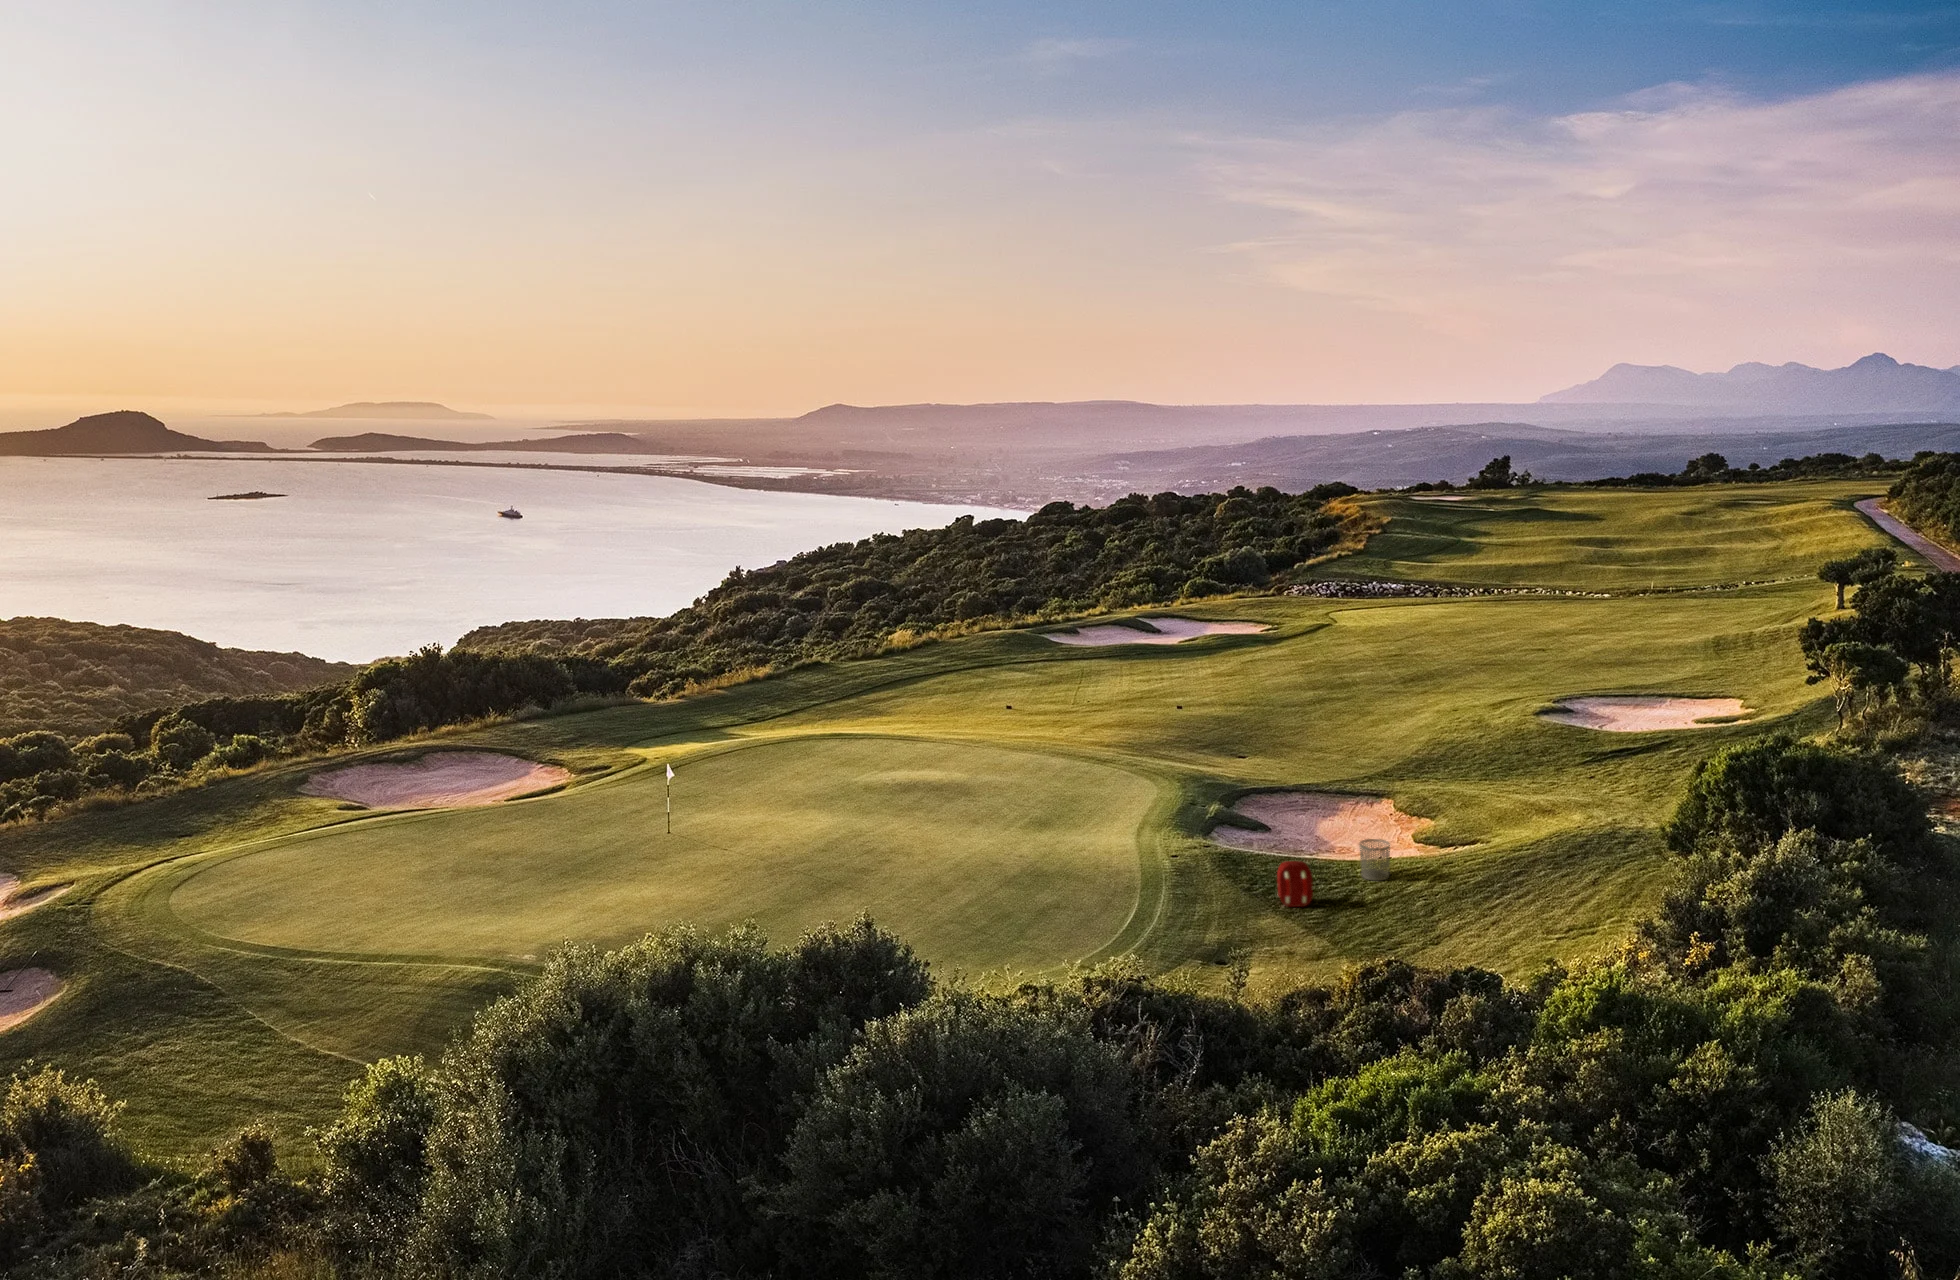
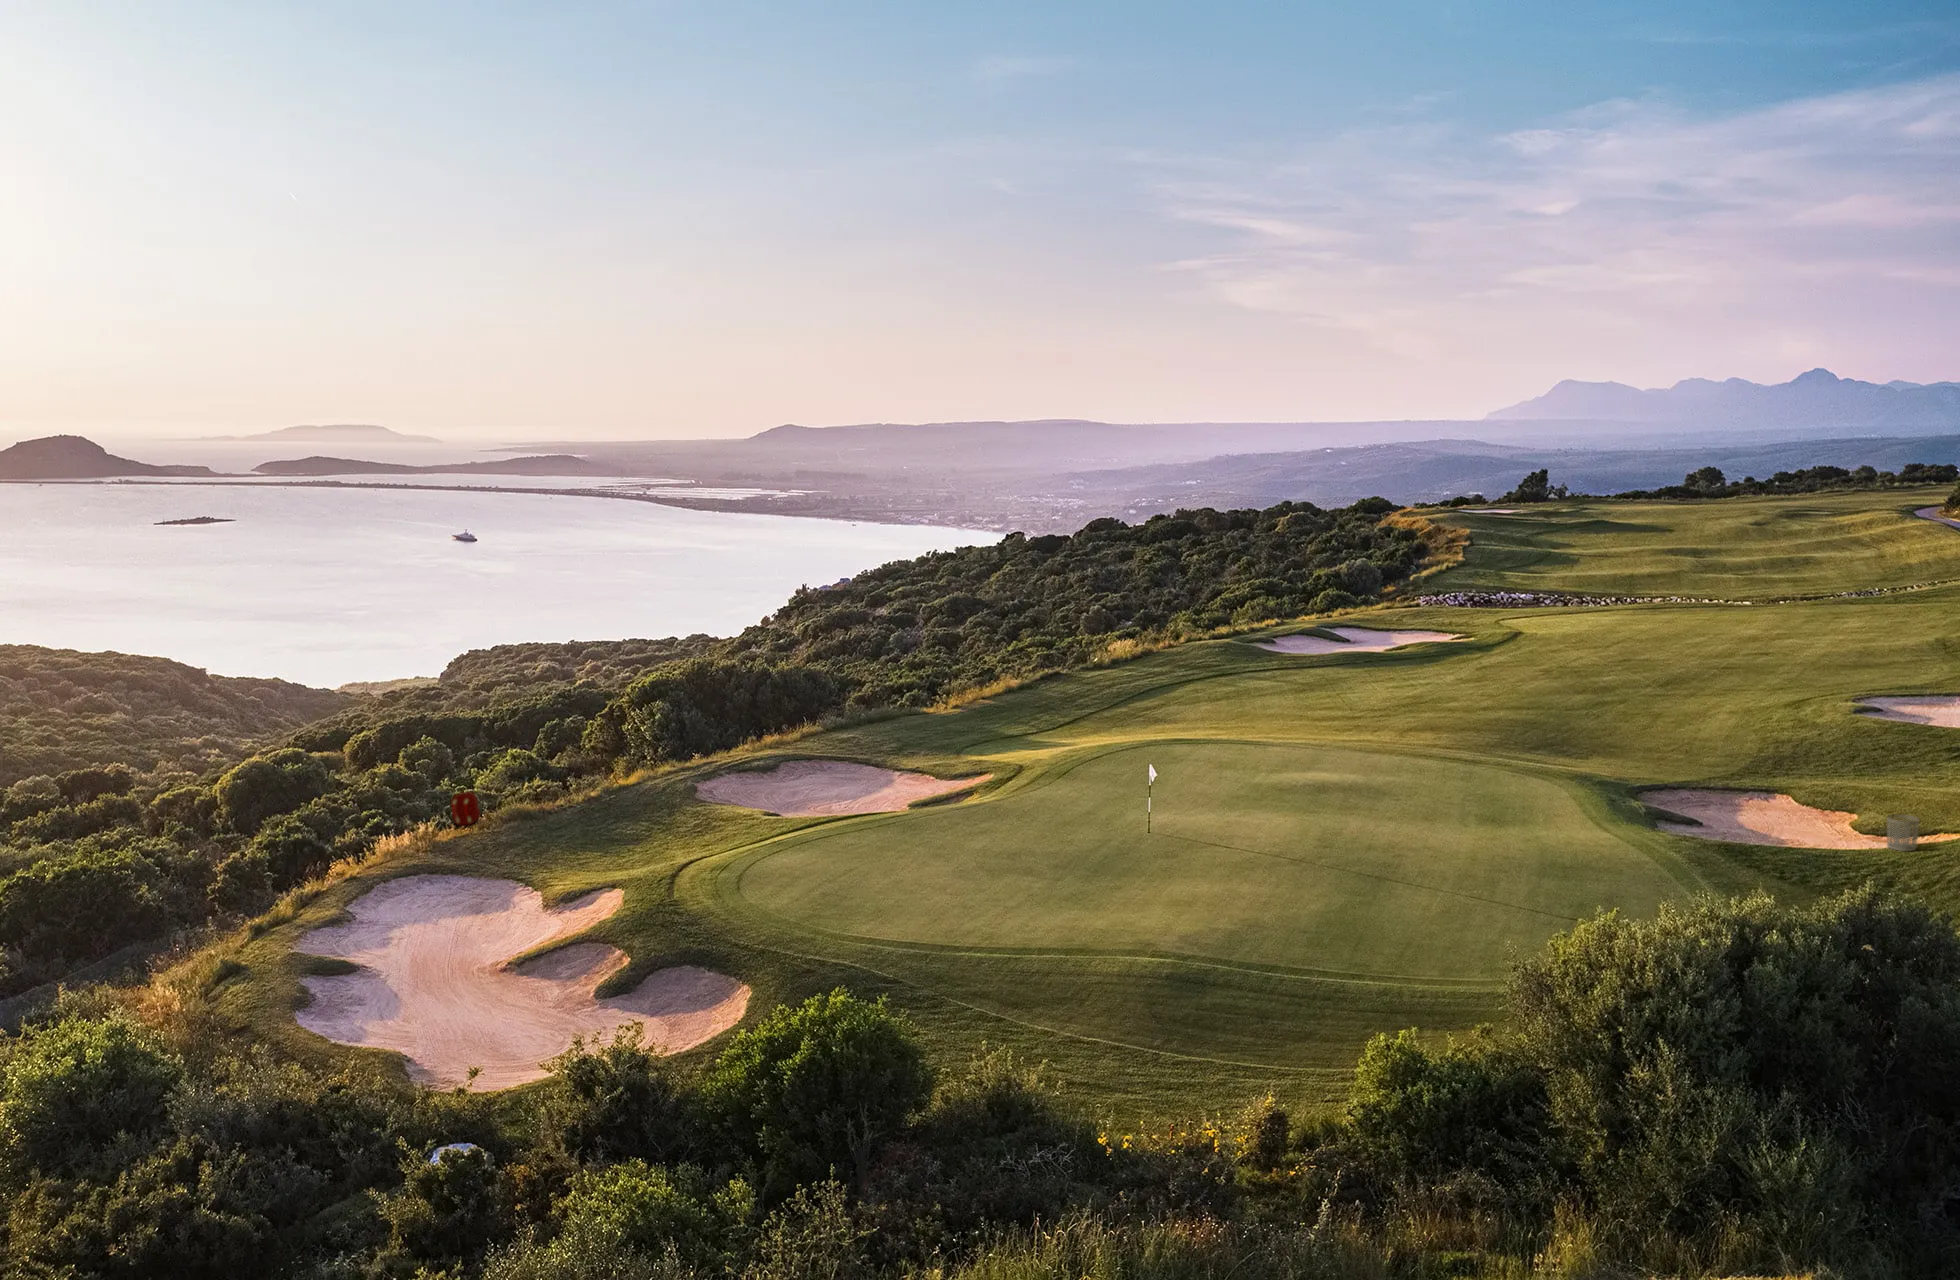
backpack: present [1277,861,1313,907] -> present [451,792,480,825]

